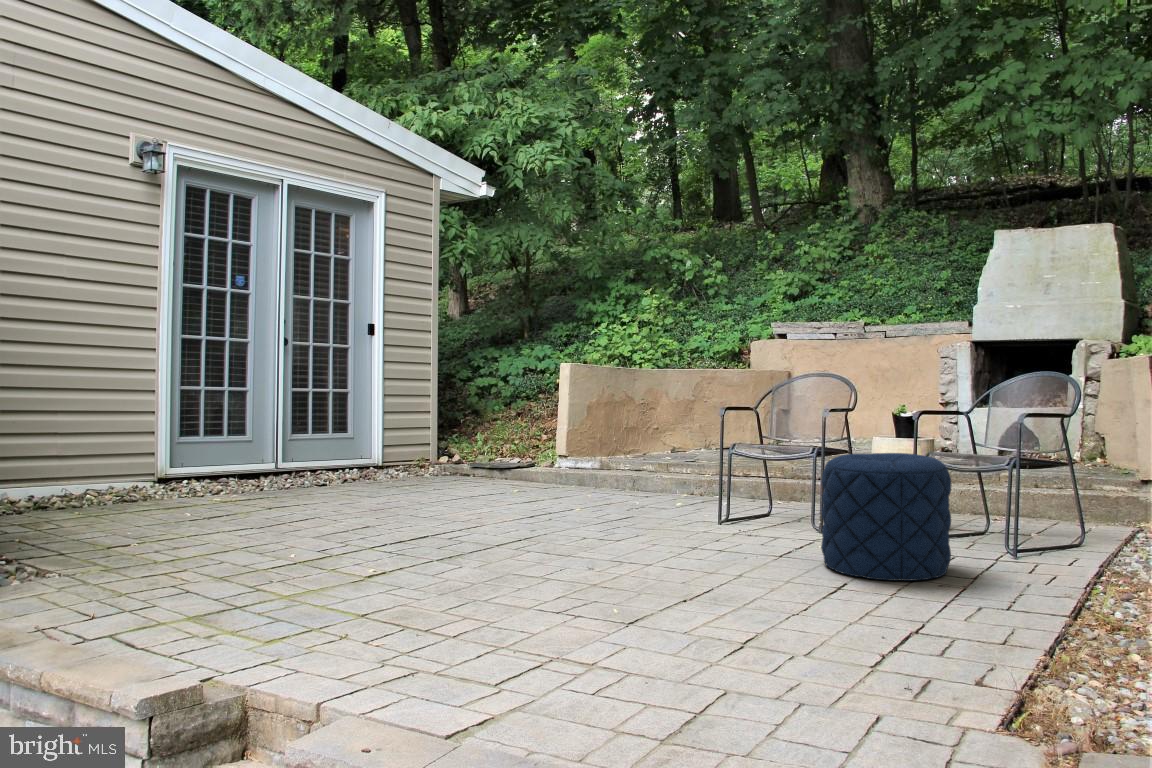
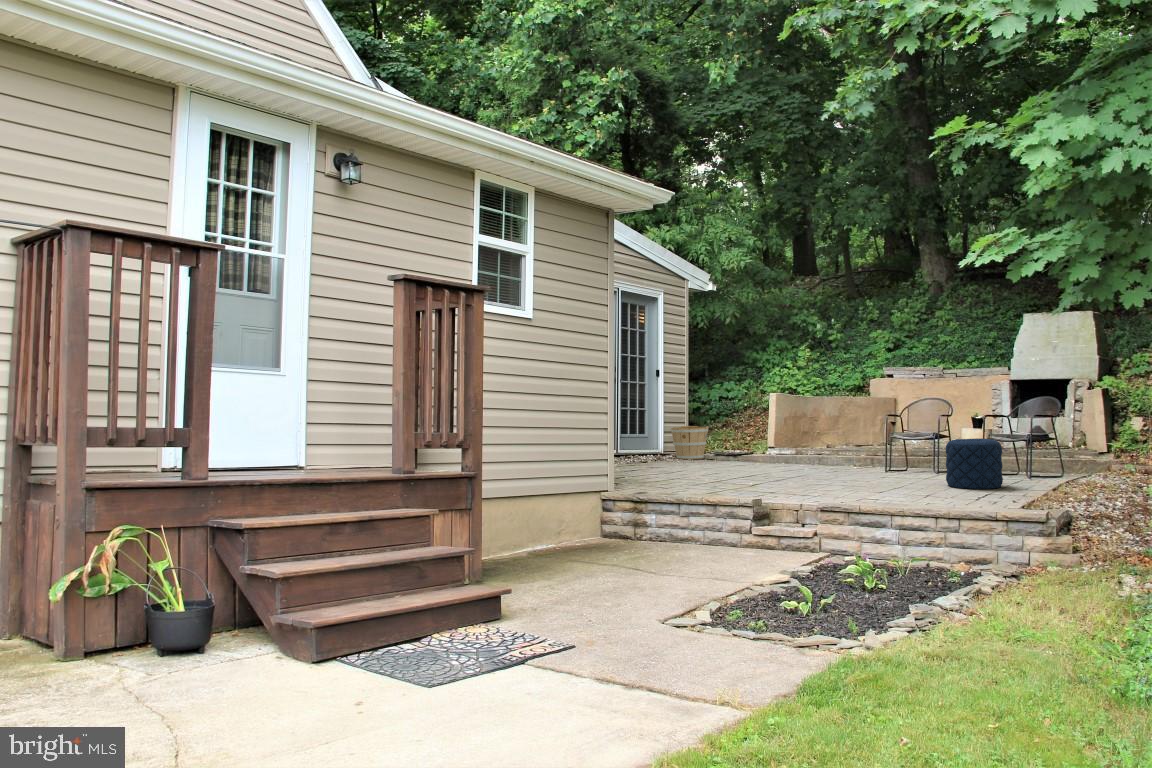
wooden bucket: none [388,414,454,474] -> present [671,426,708,459]

